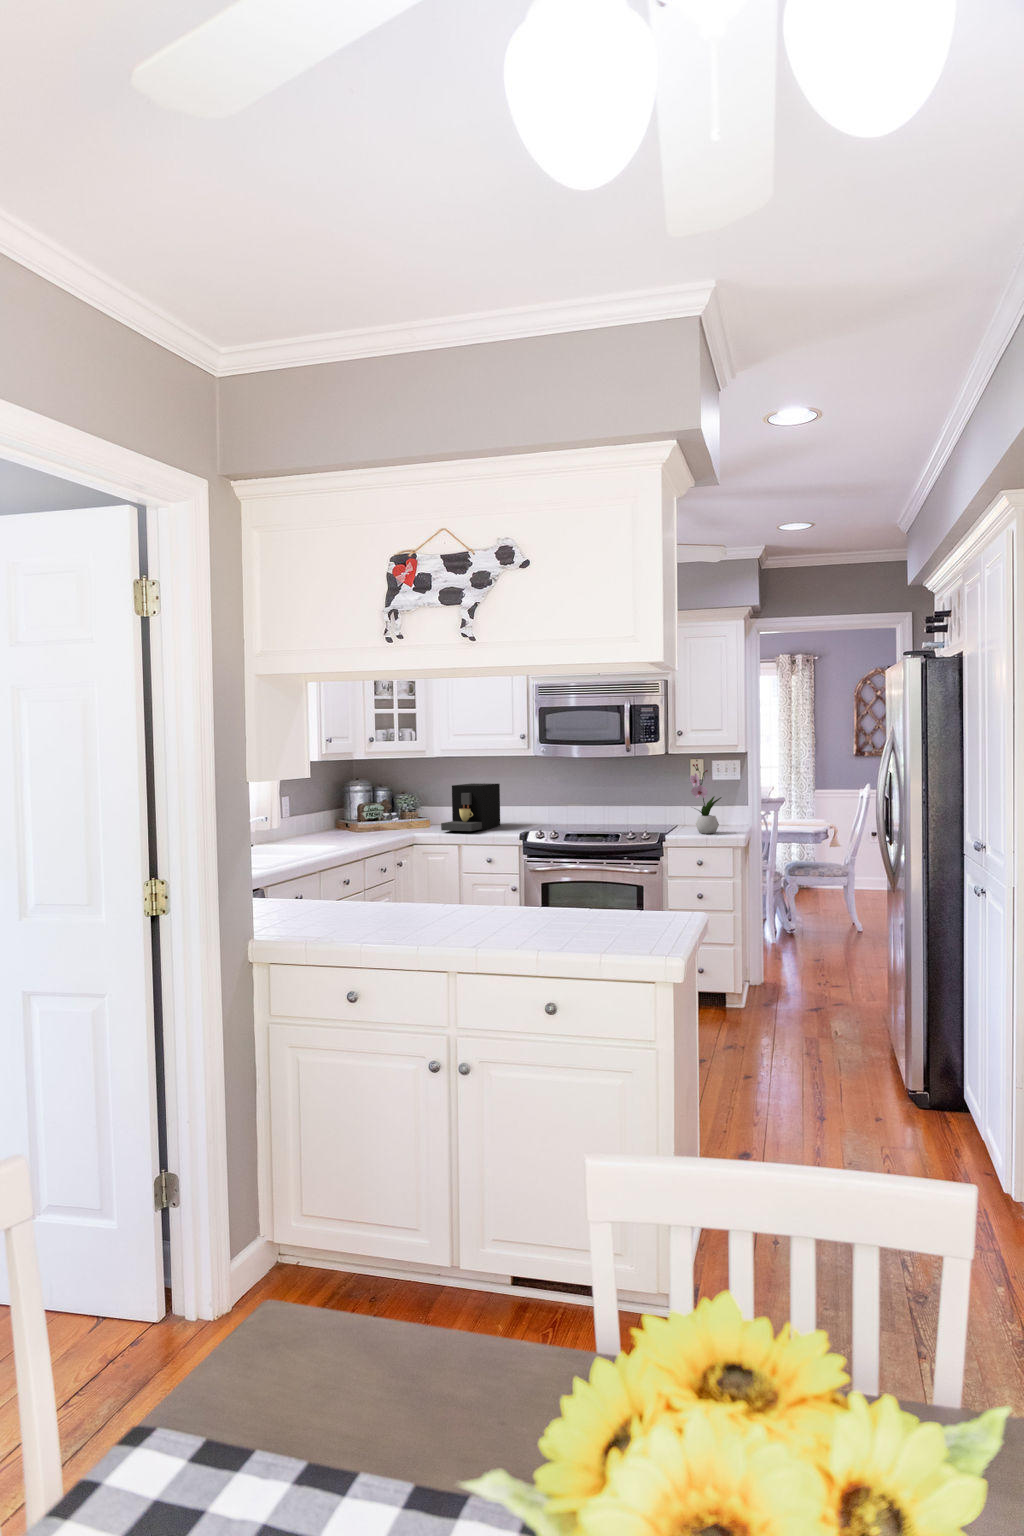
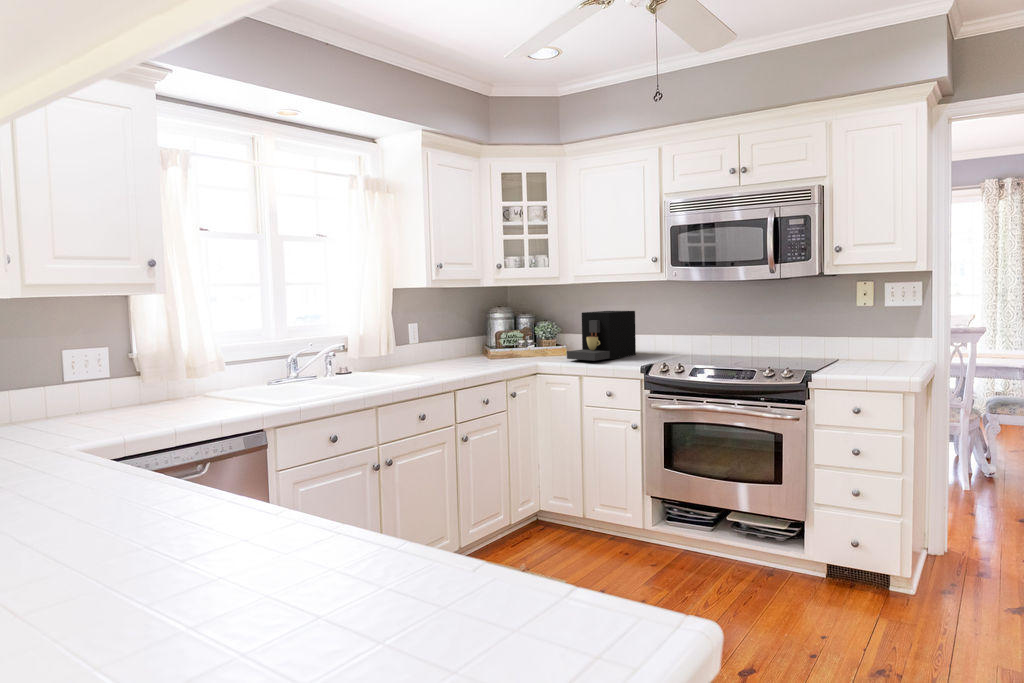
flower arrangement: present [690,764,721,833] -> none [849,287,893,372]

